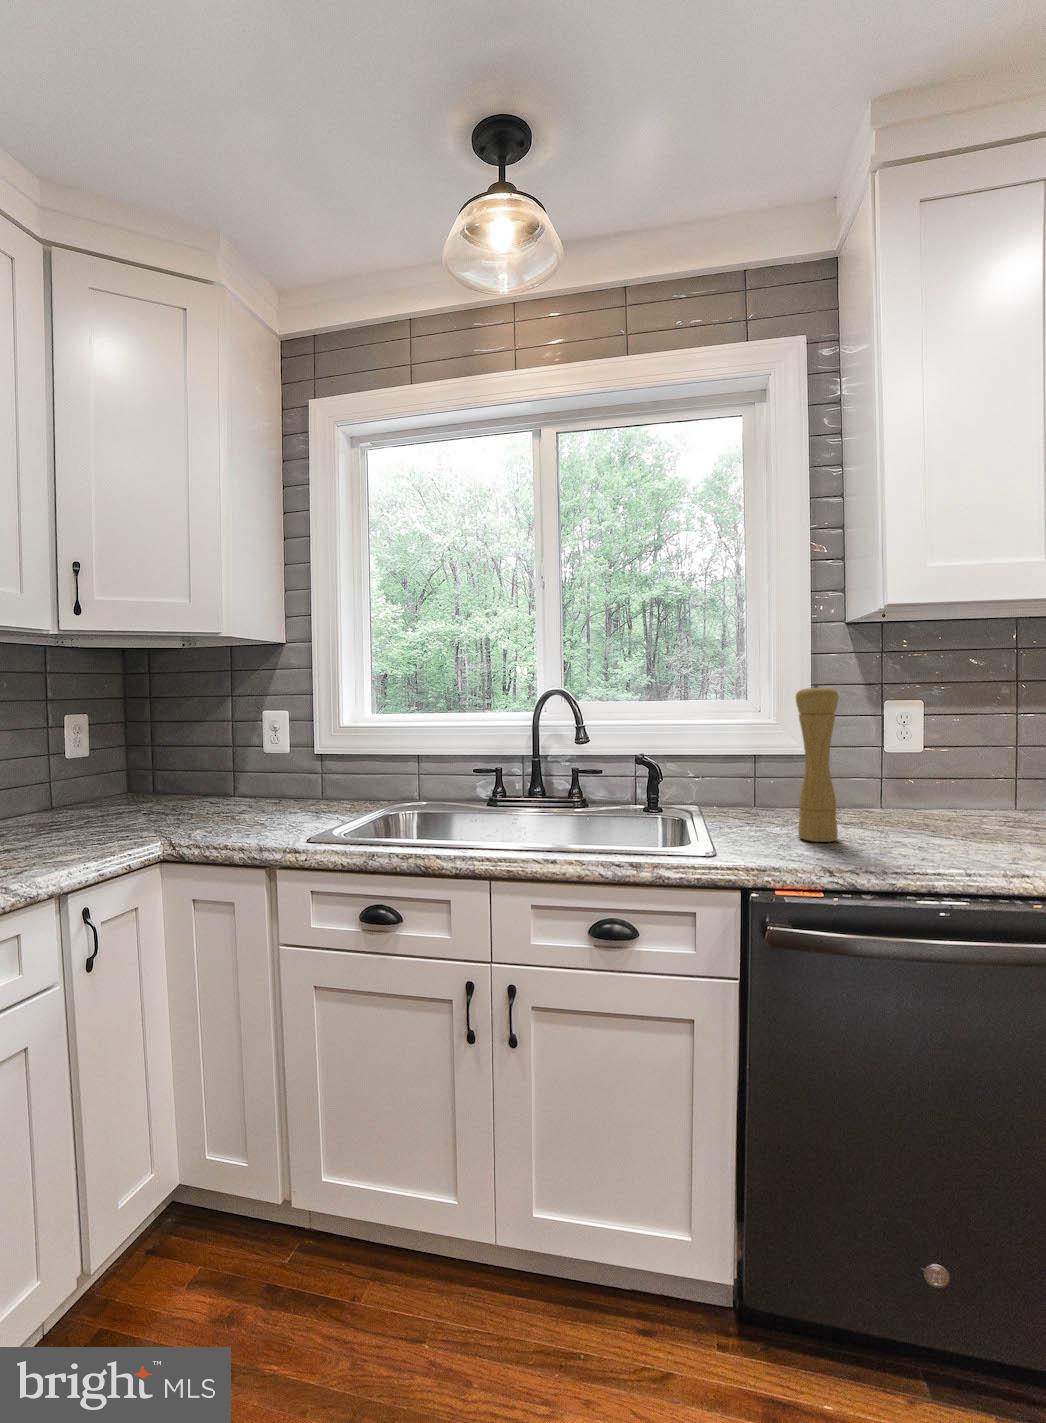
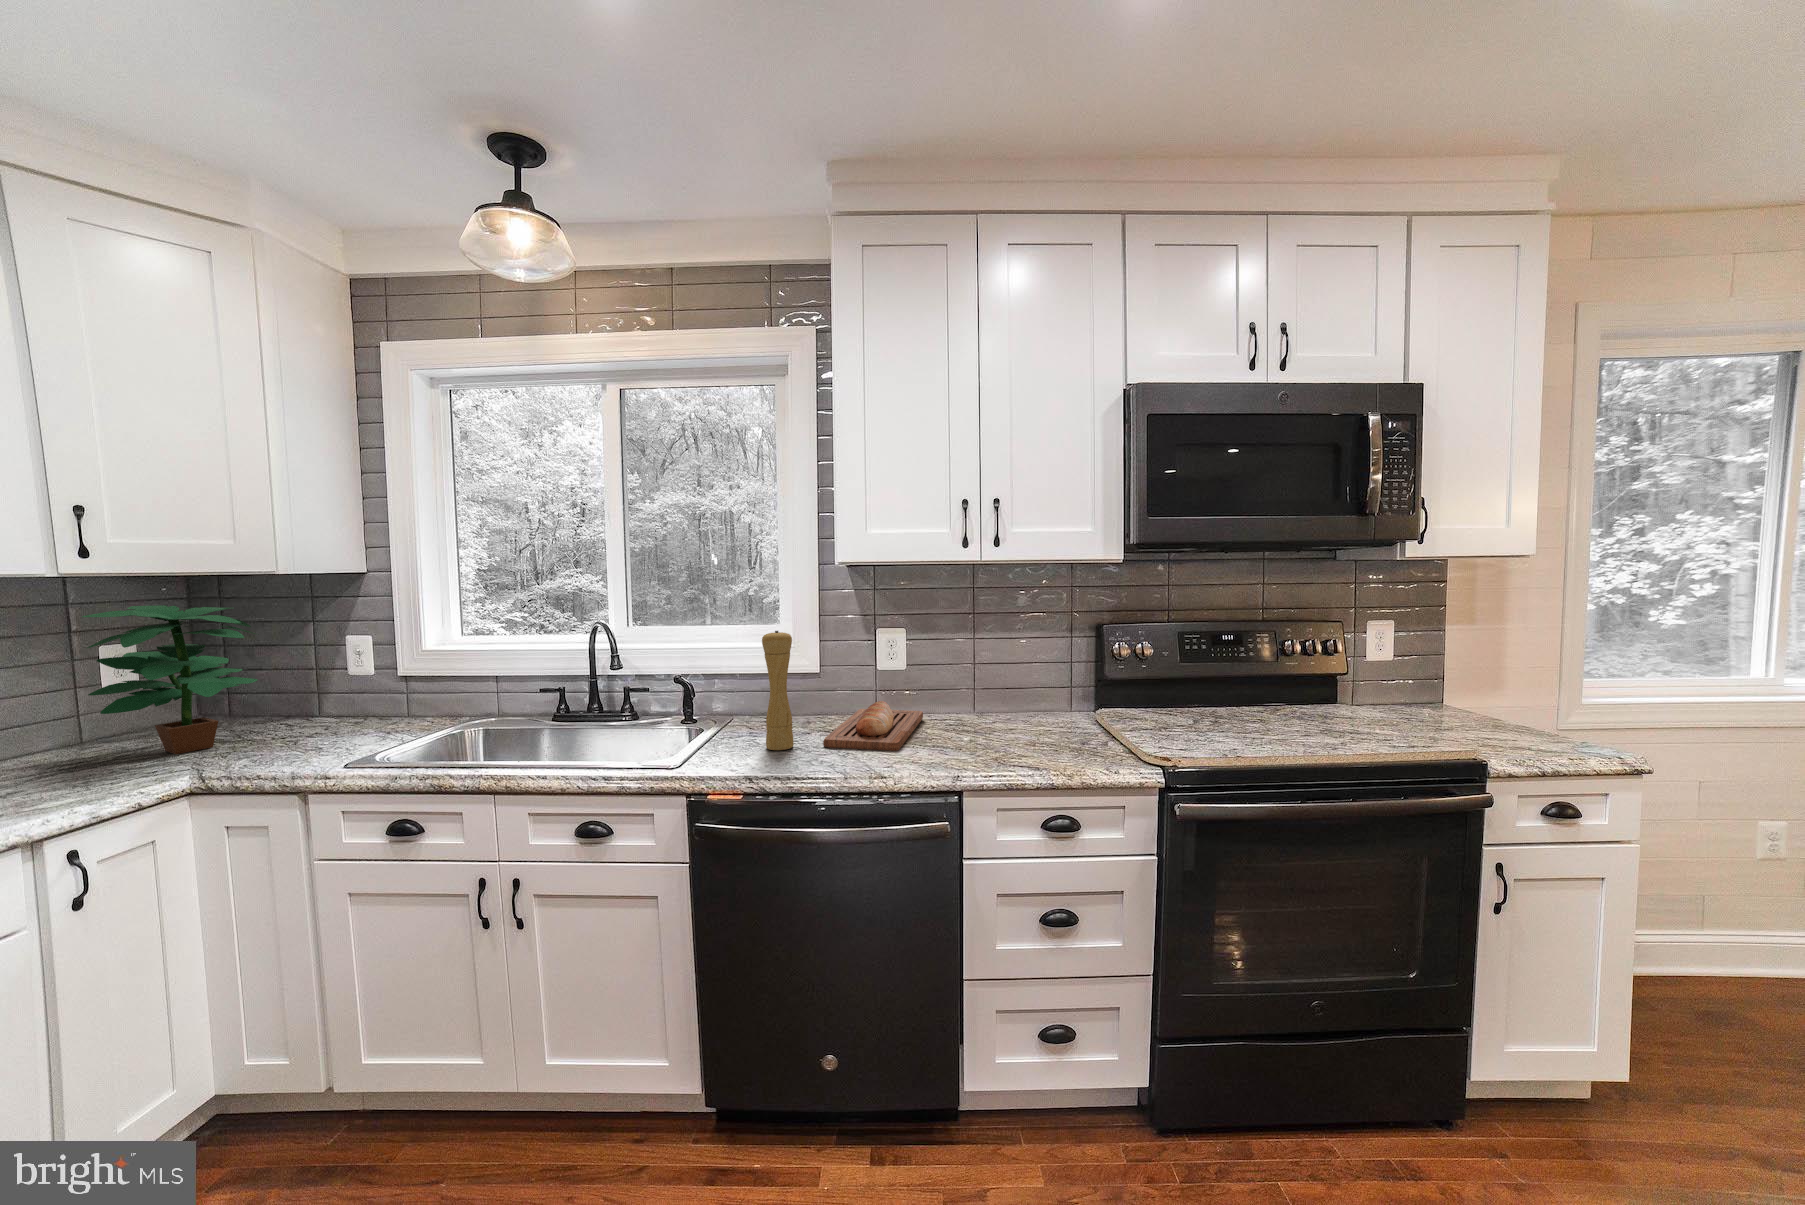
potted plant: none [56,671,202,825] -> present [82,605,258,754]
bread loaf: none [864,790,1002,849] -> present [823,701,923,751]

